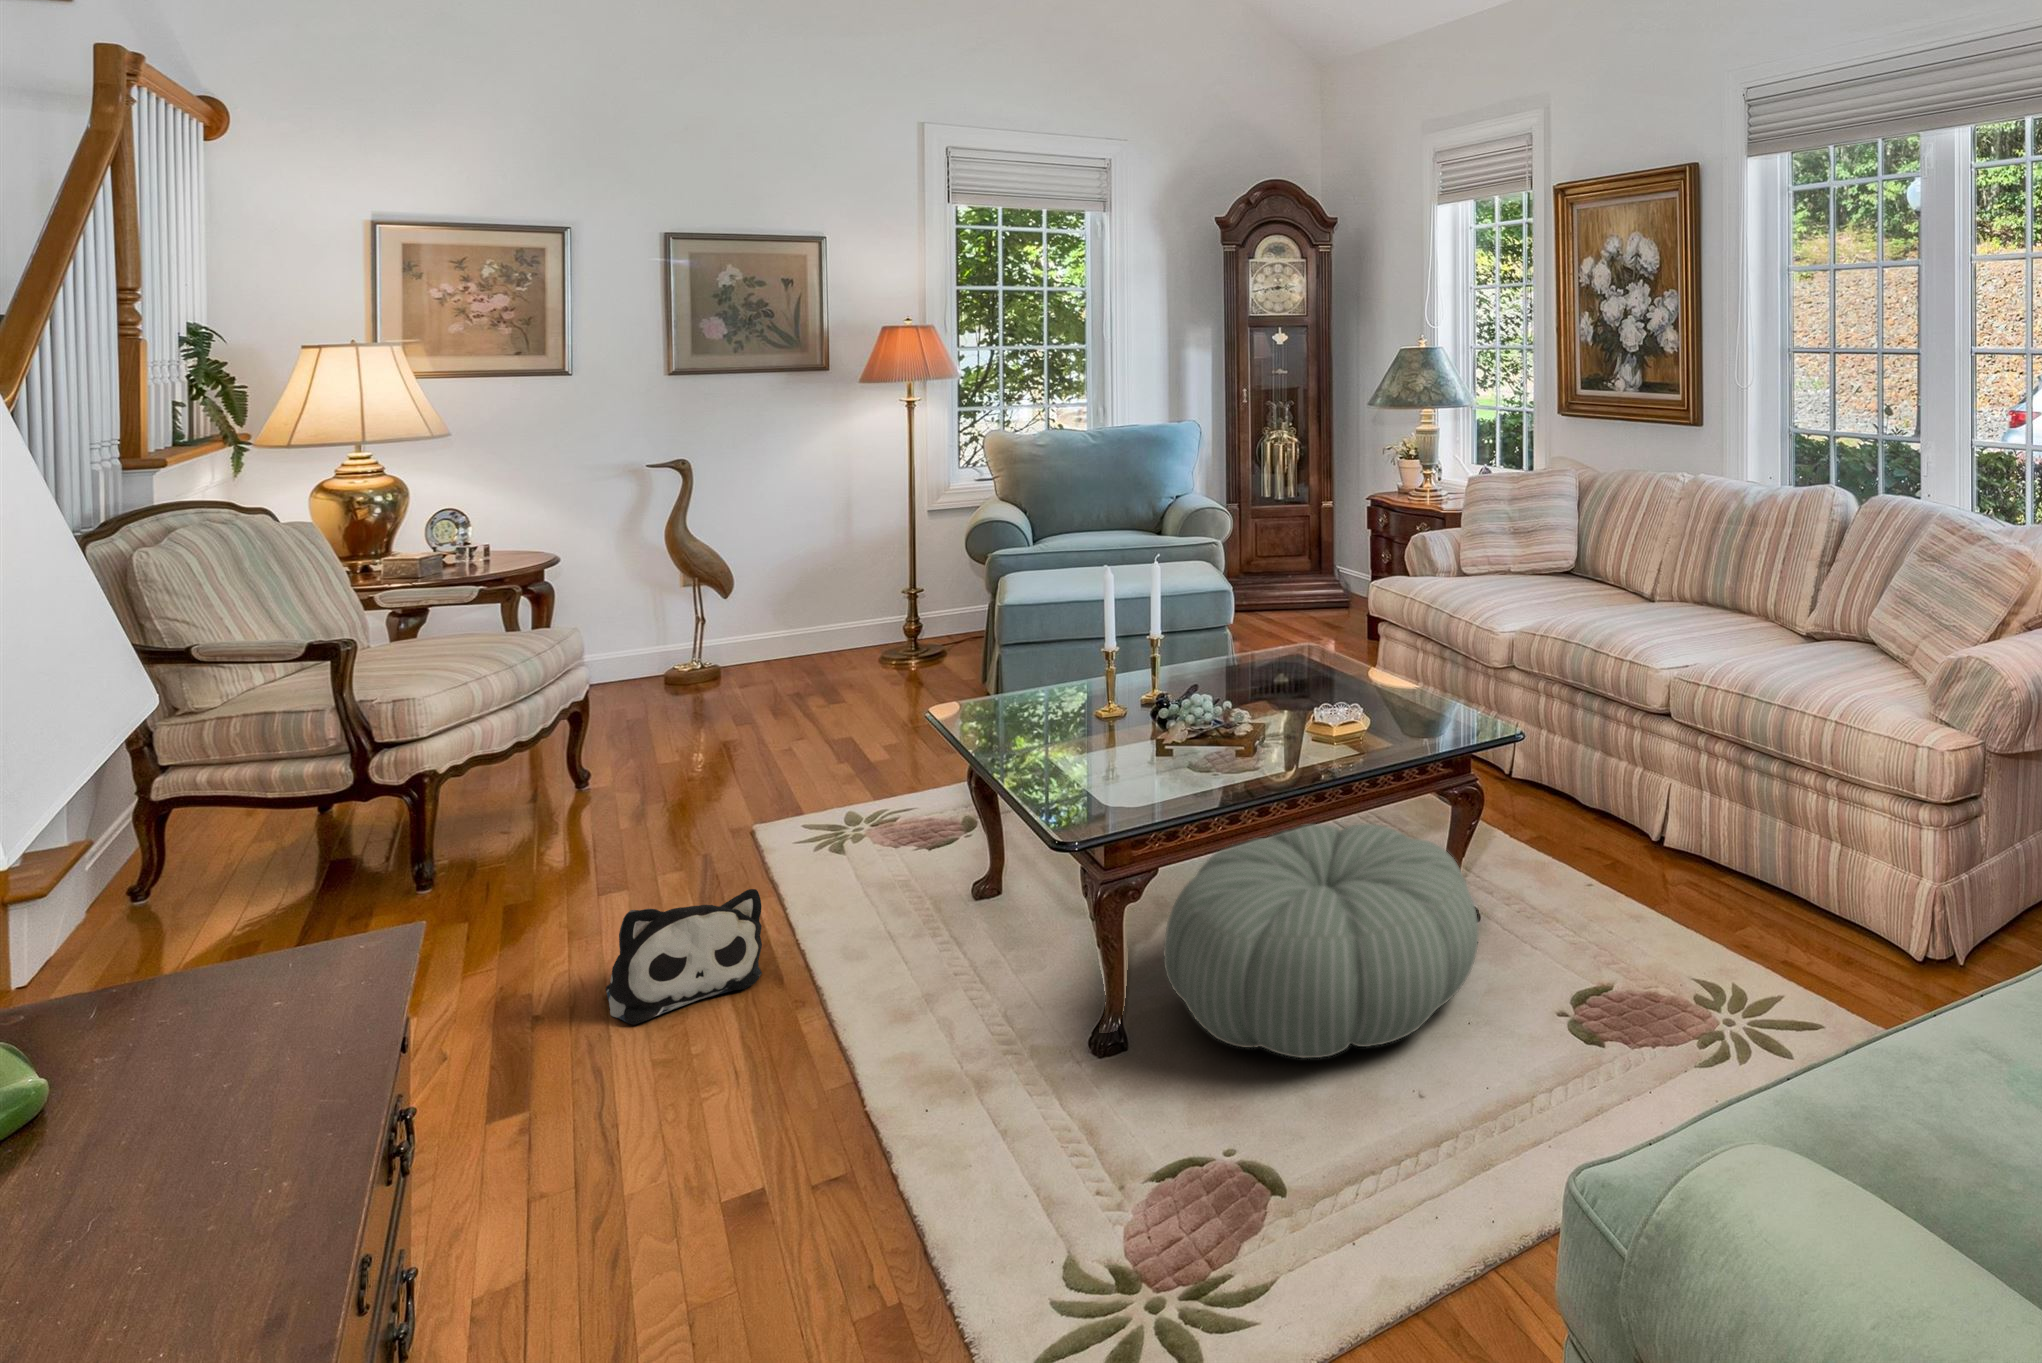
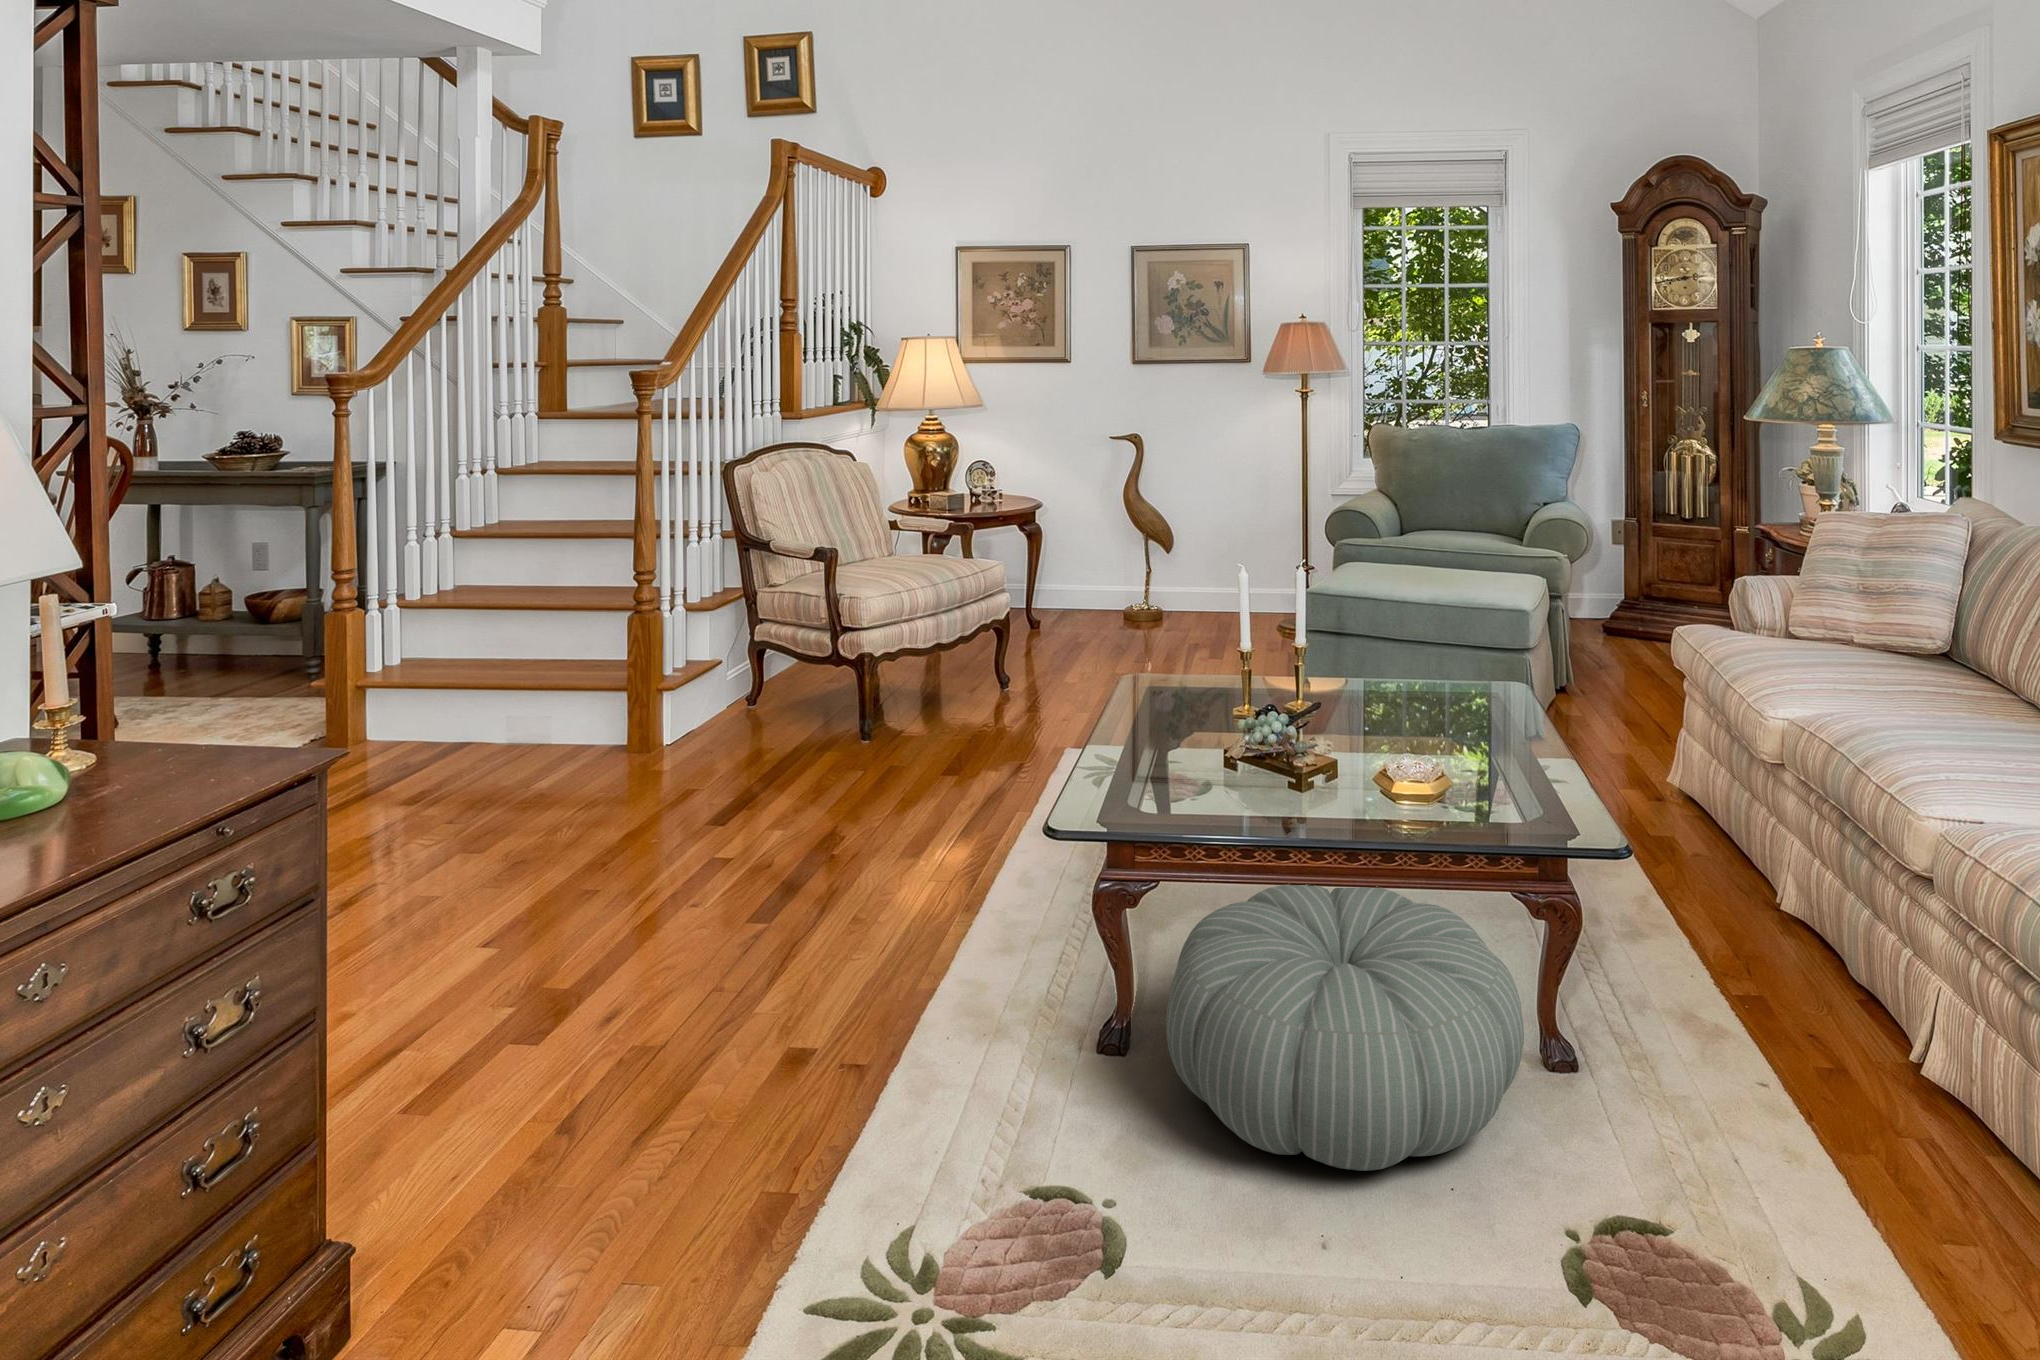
plush toy: present [606,889,762,1025] -> none [861,795,968,888]

